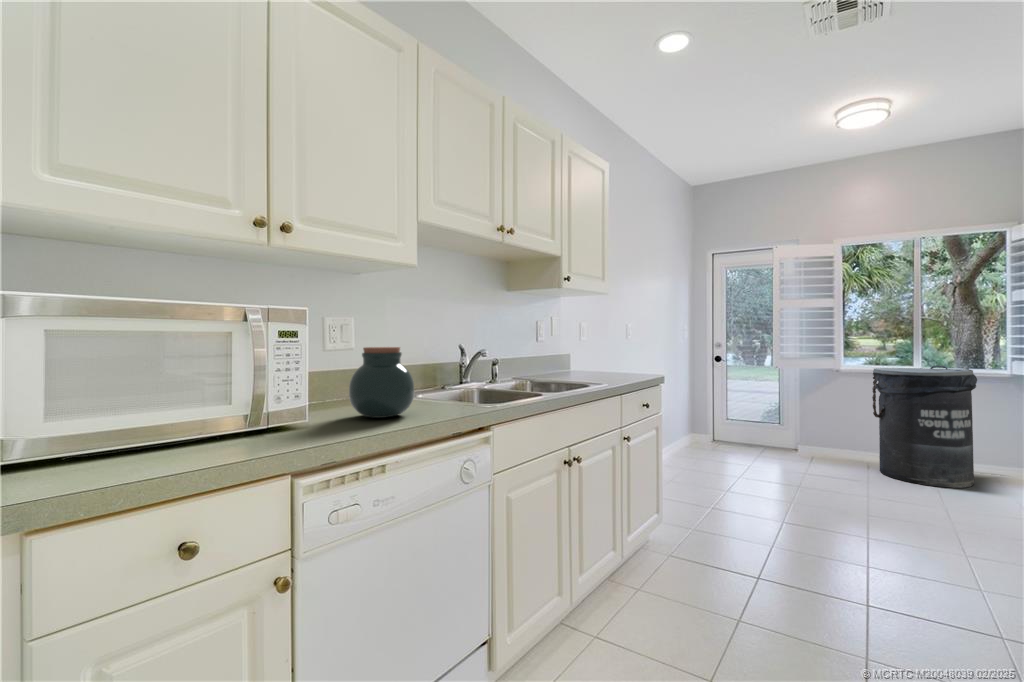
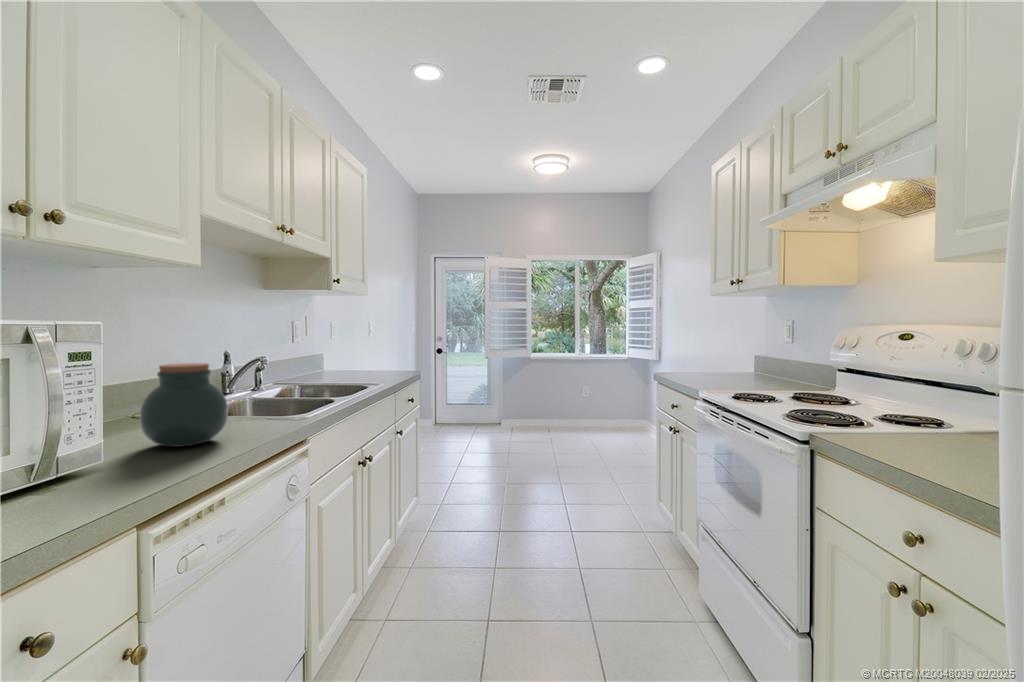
trash can: present [872,366,977,488] -> none [550,352,607,437]

